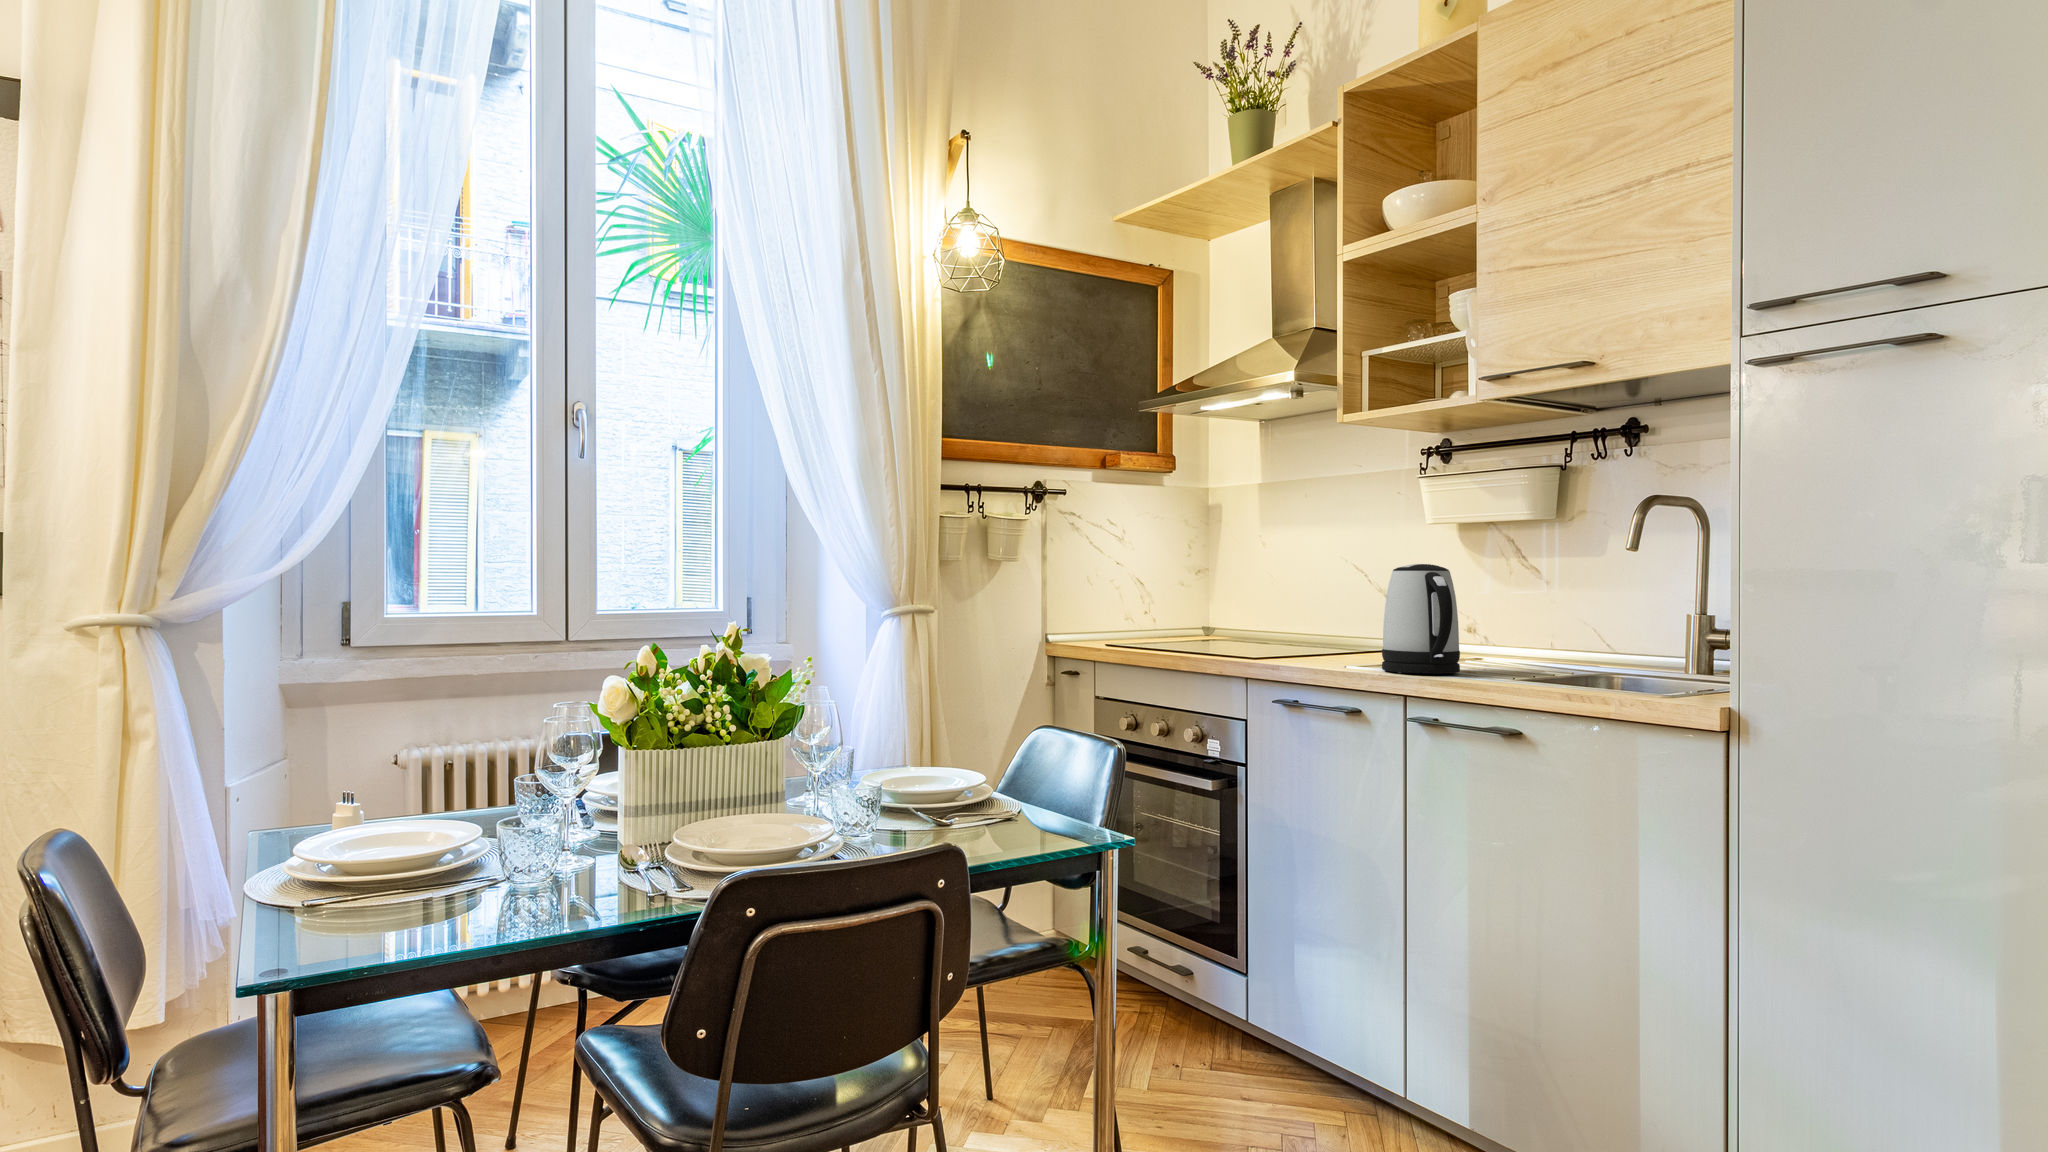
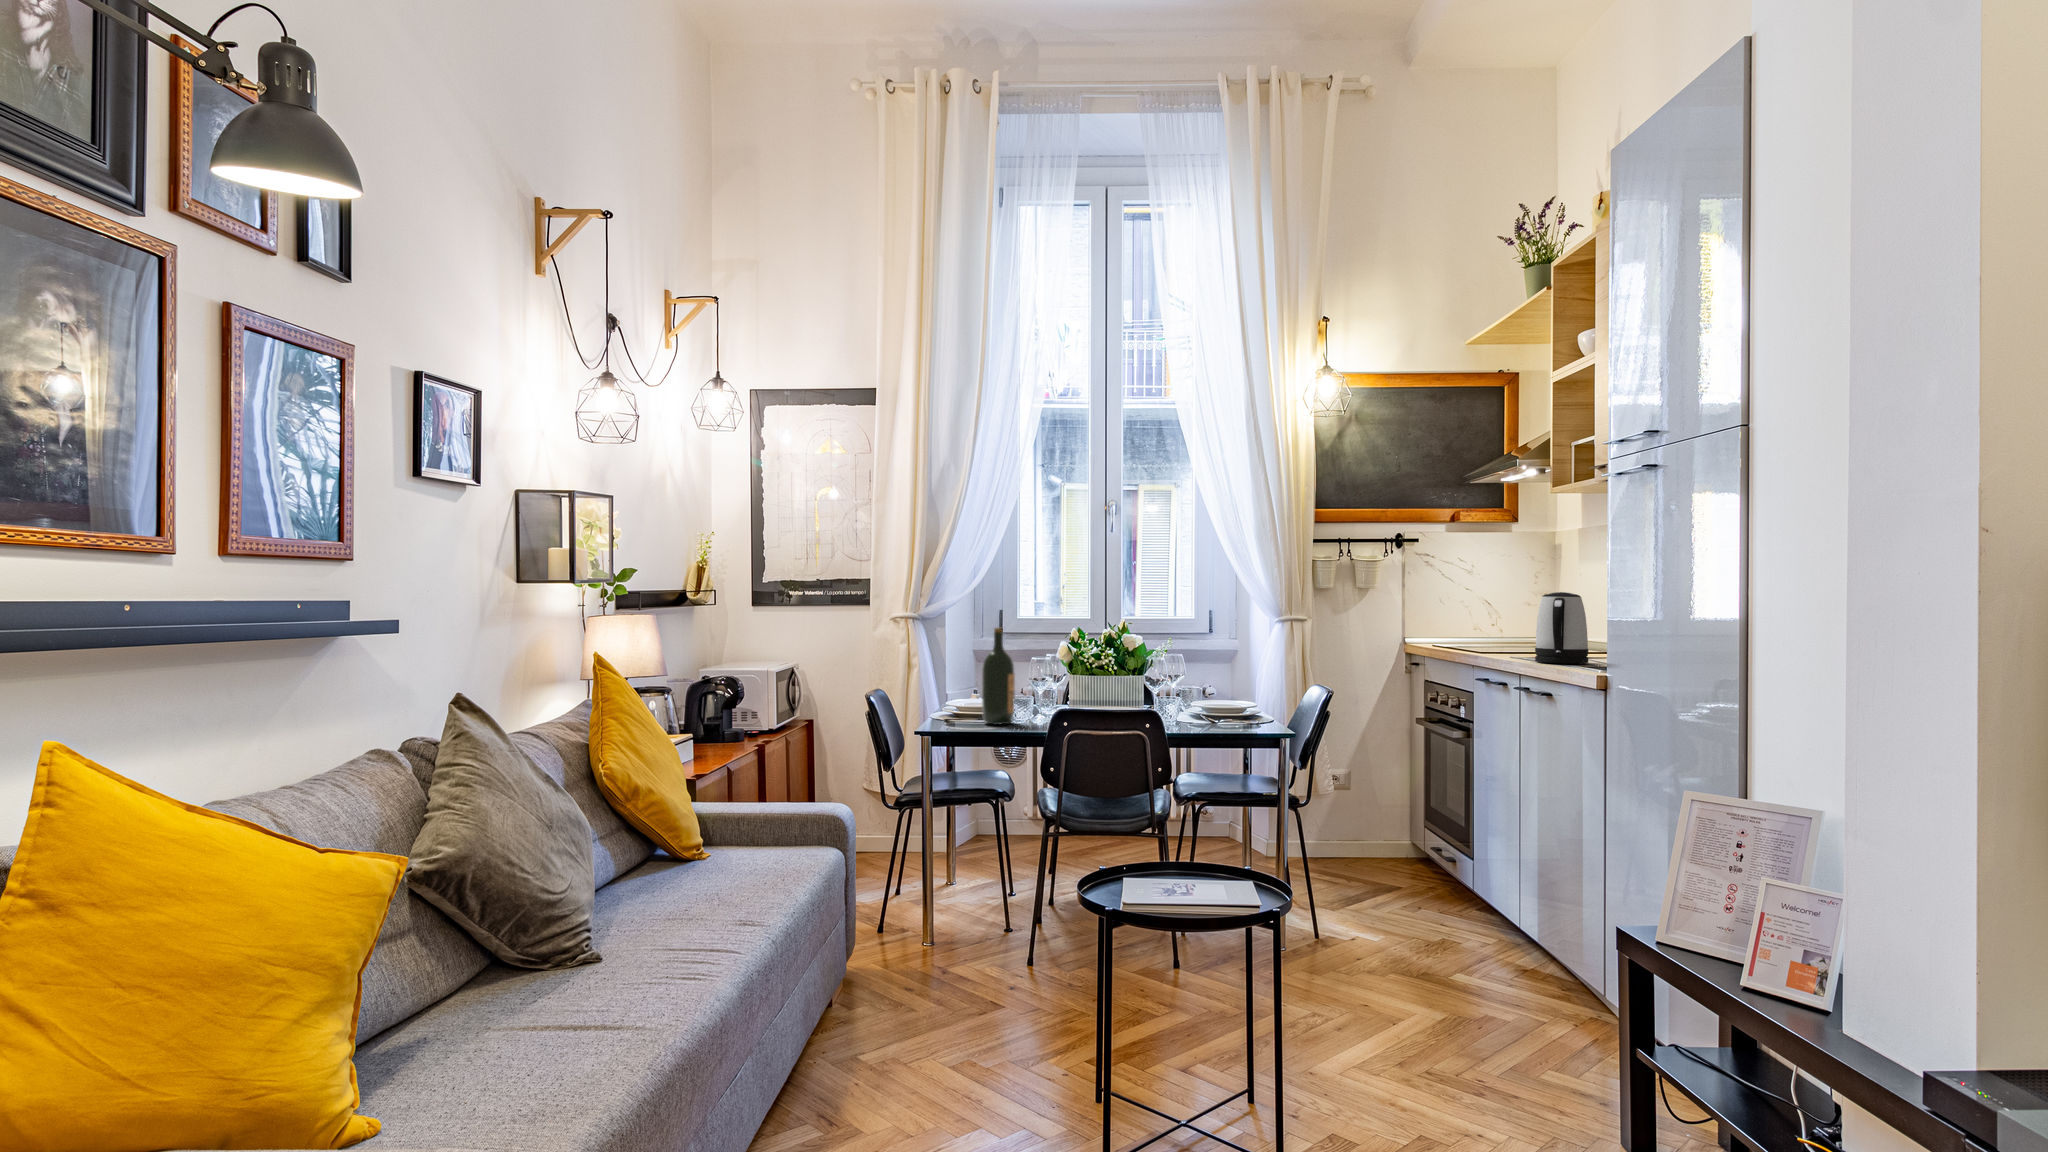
wine bottle: none [418,653,516,920] -> present [982,628,1015,725]

